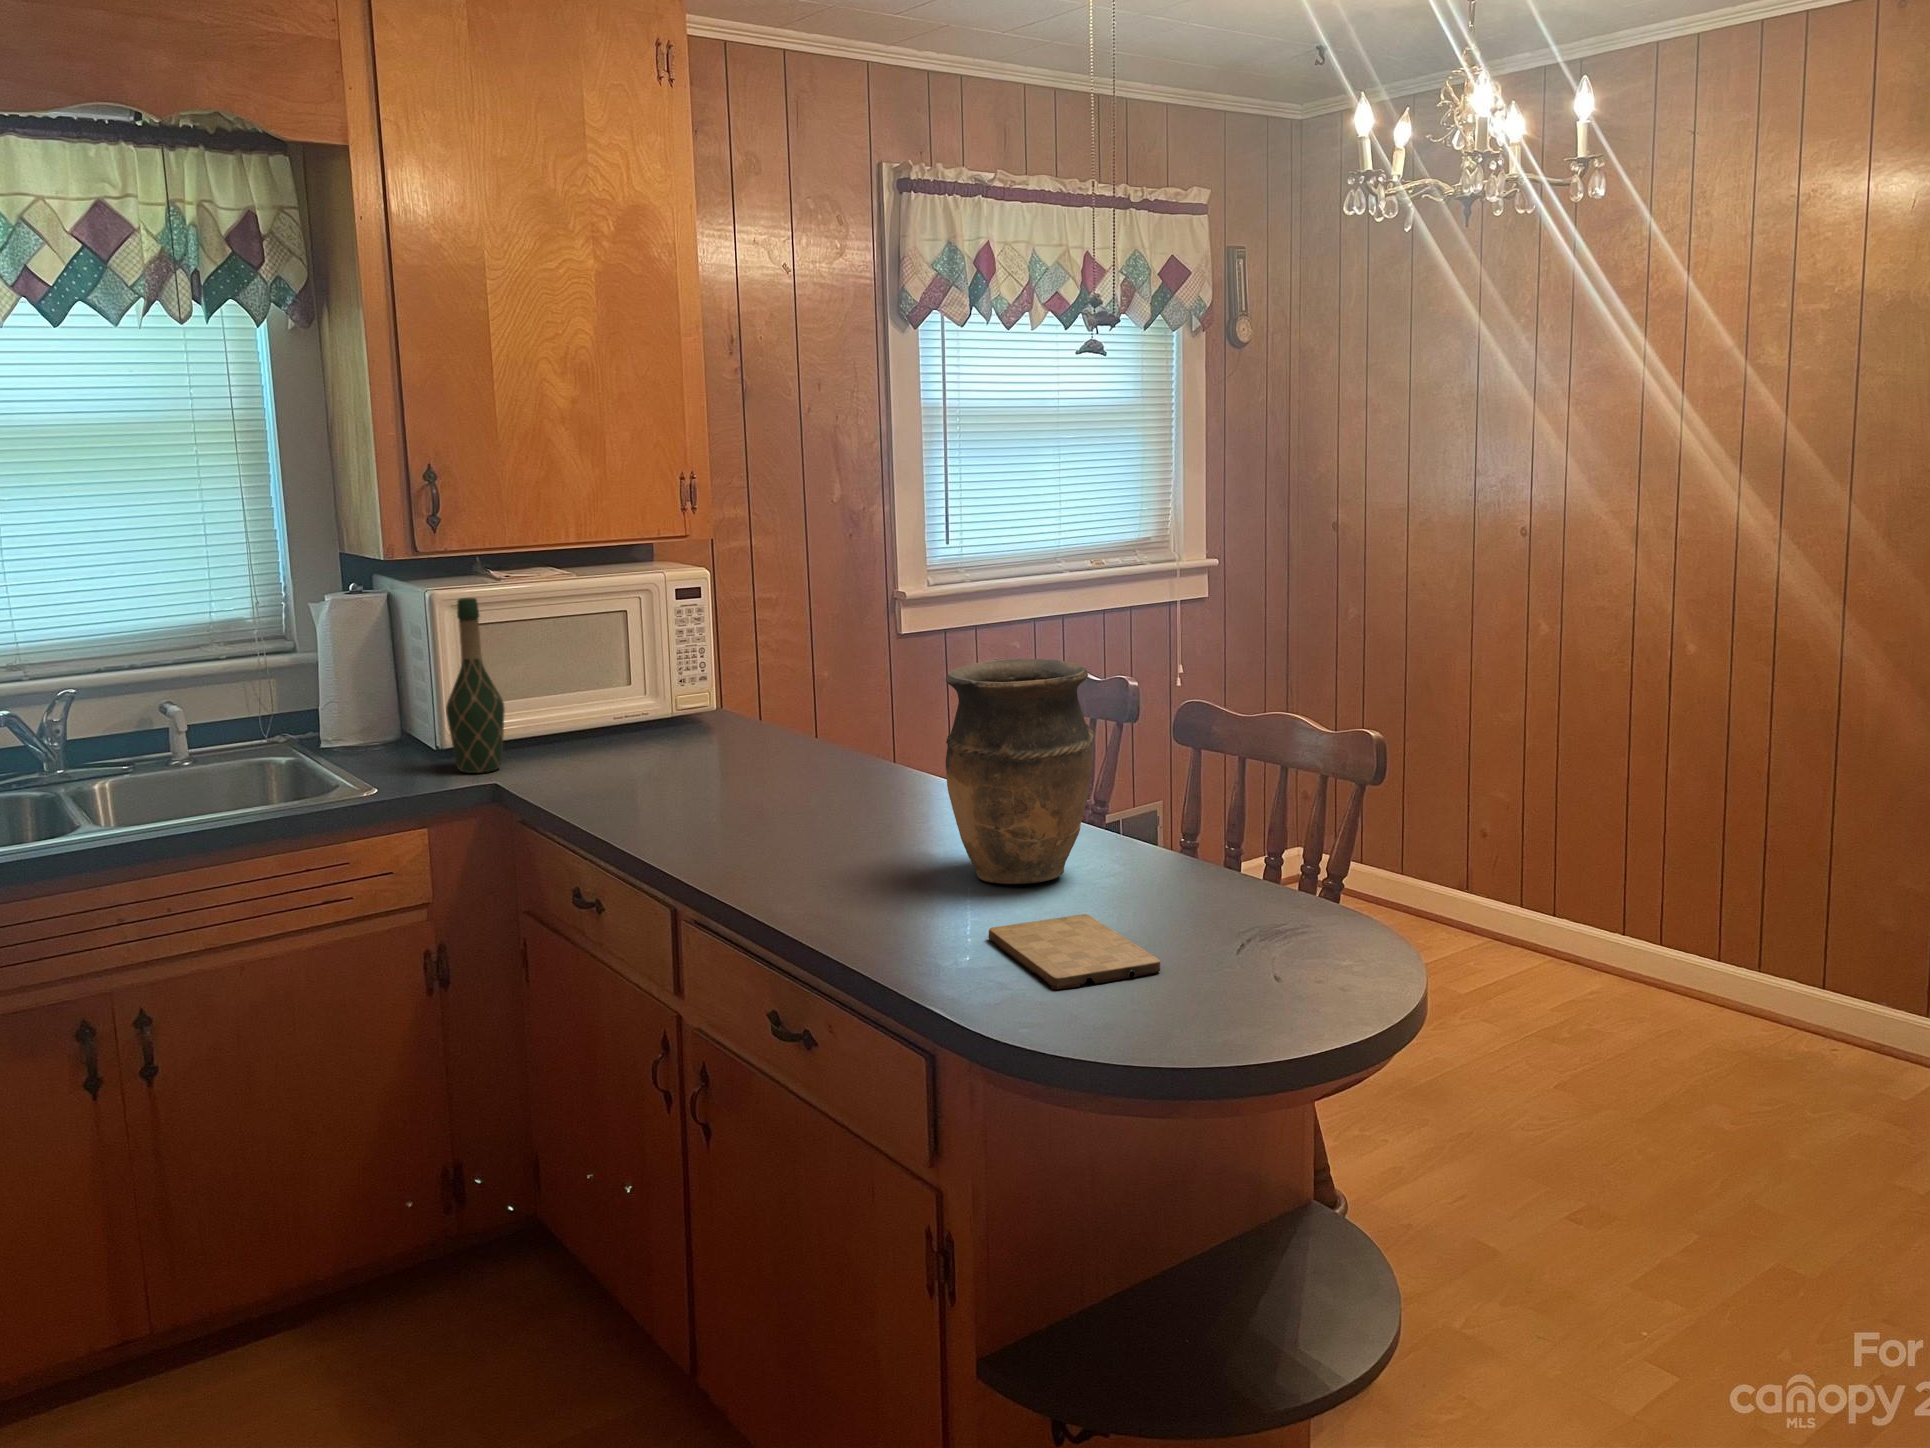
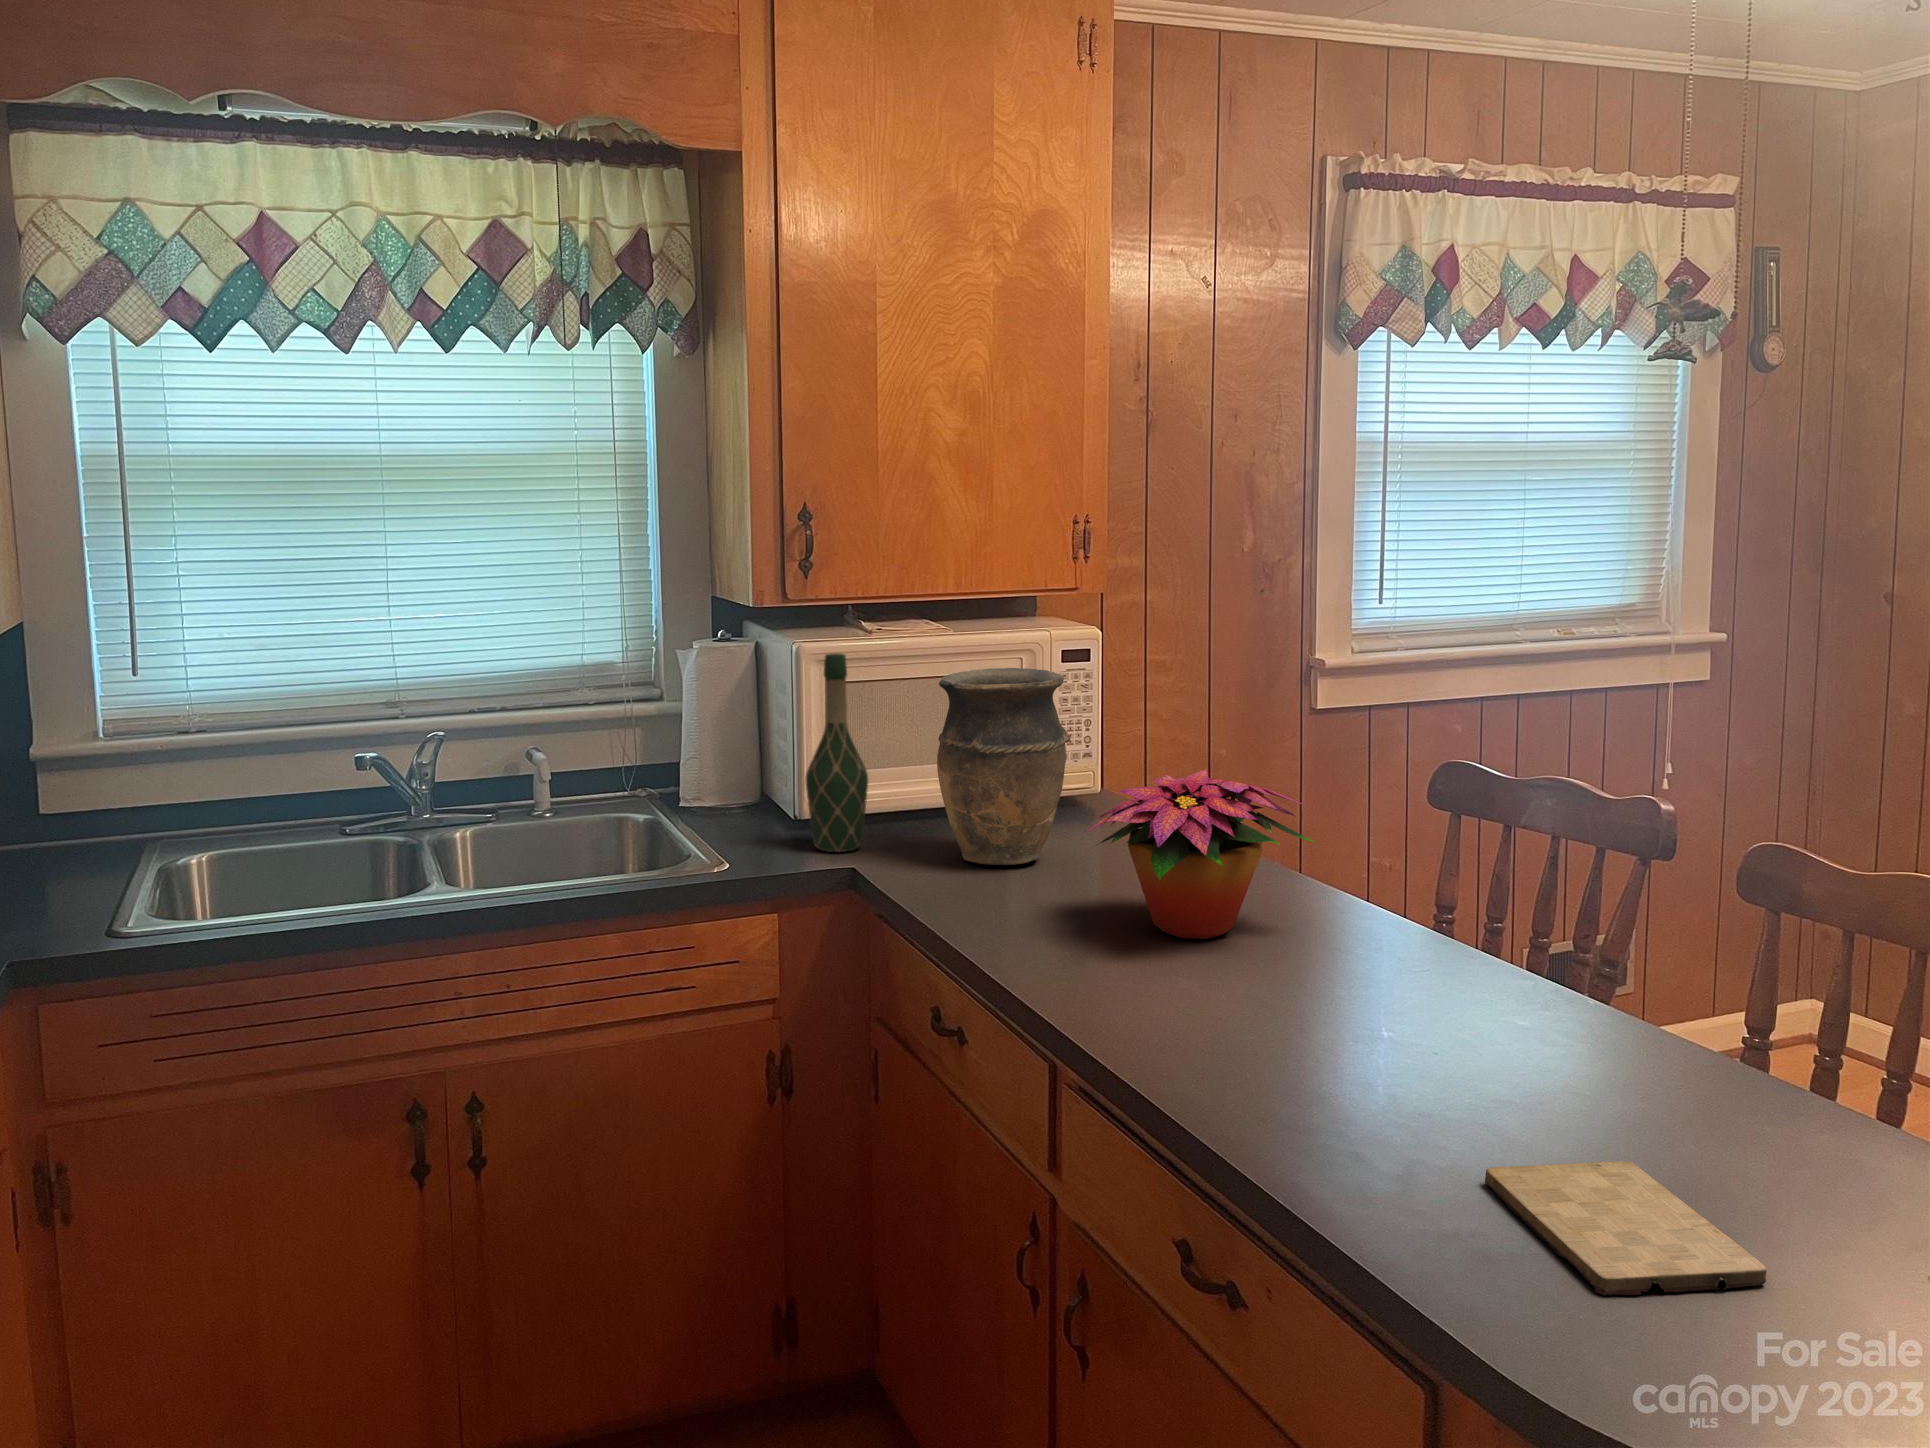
vase: present [945,659,1095,884] -> present [937,668,1070,865]
flower arrangement: none [686,671,887,811] -> present [1083,769,1316,939]

